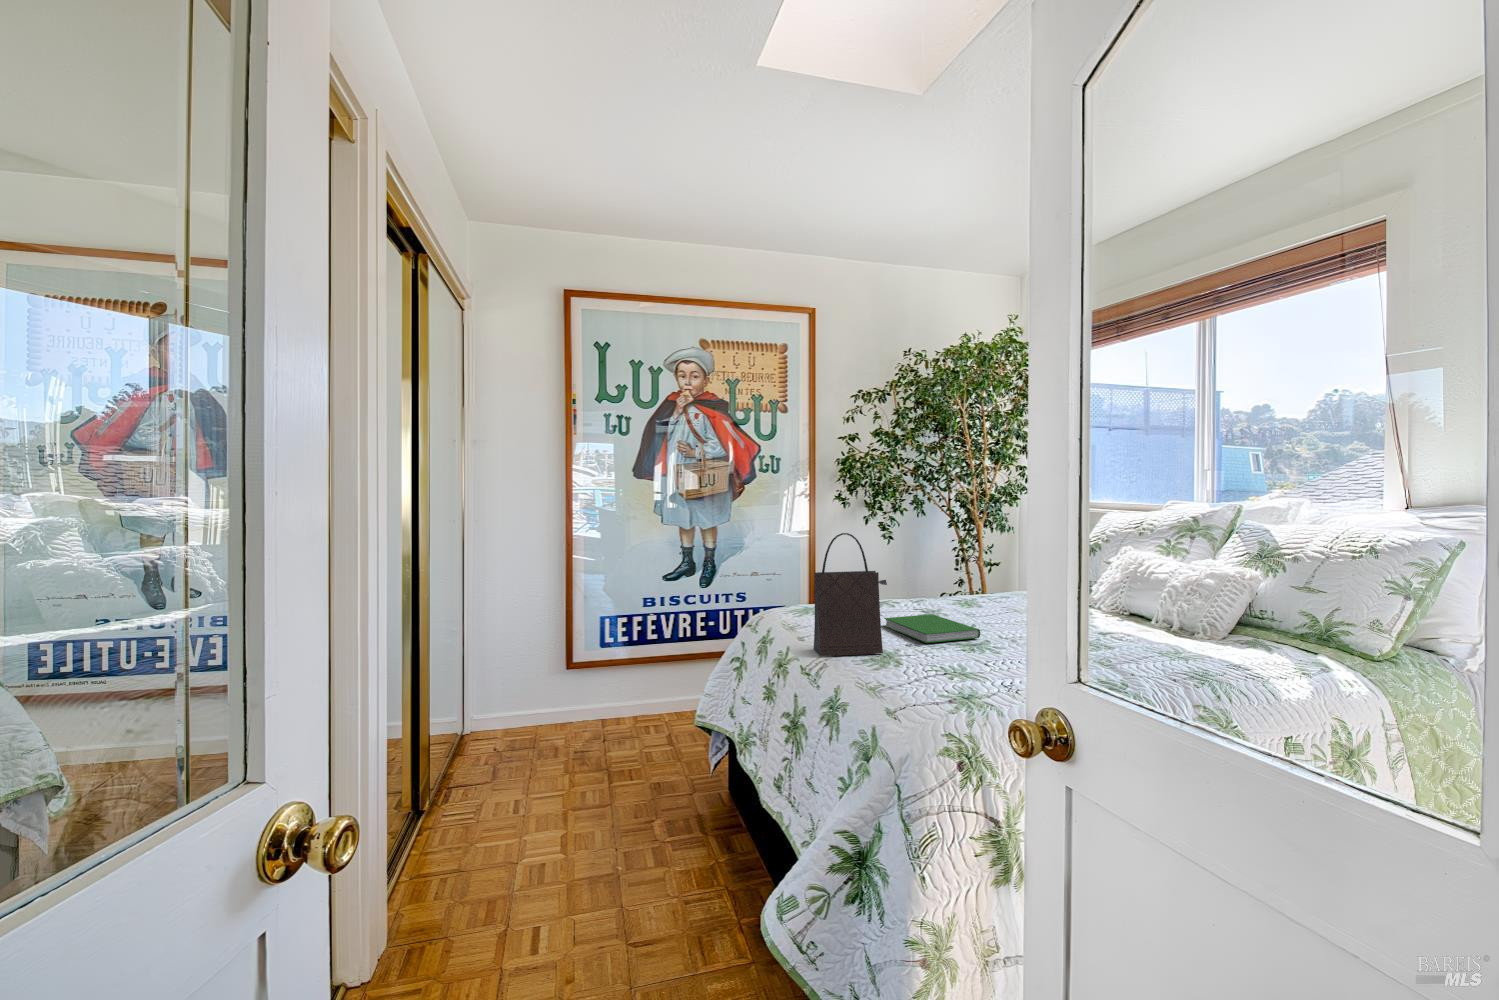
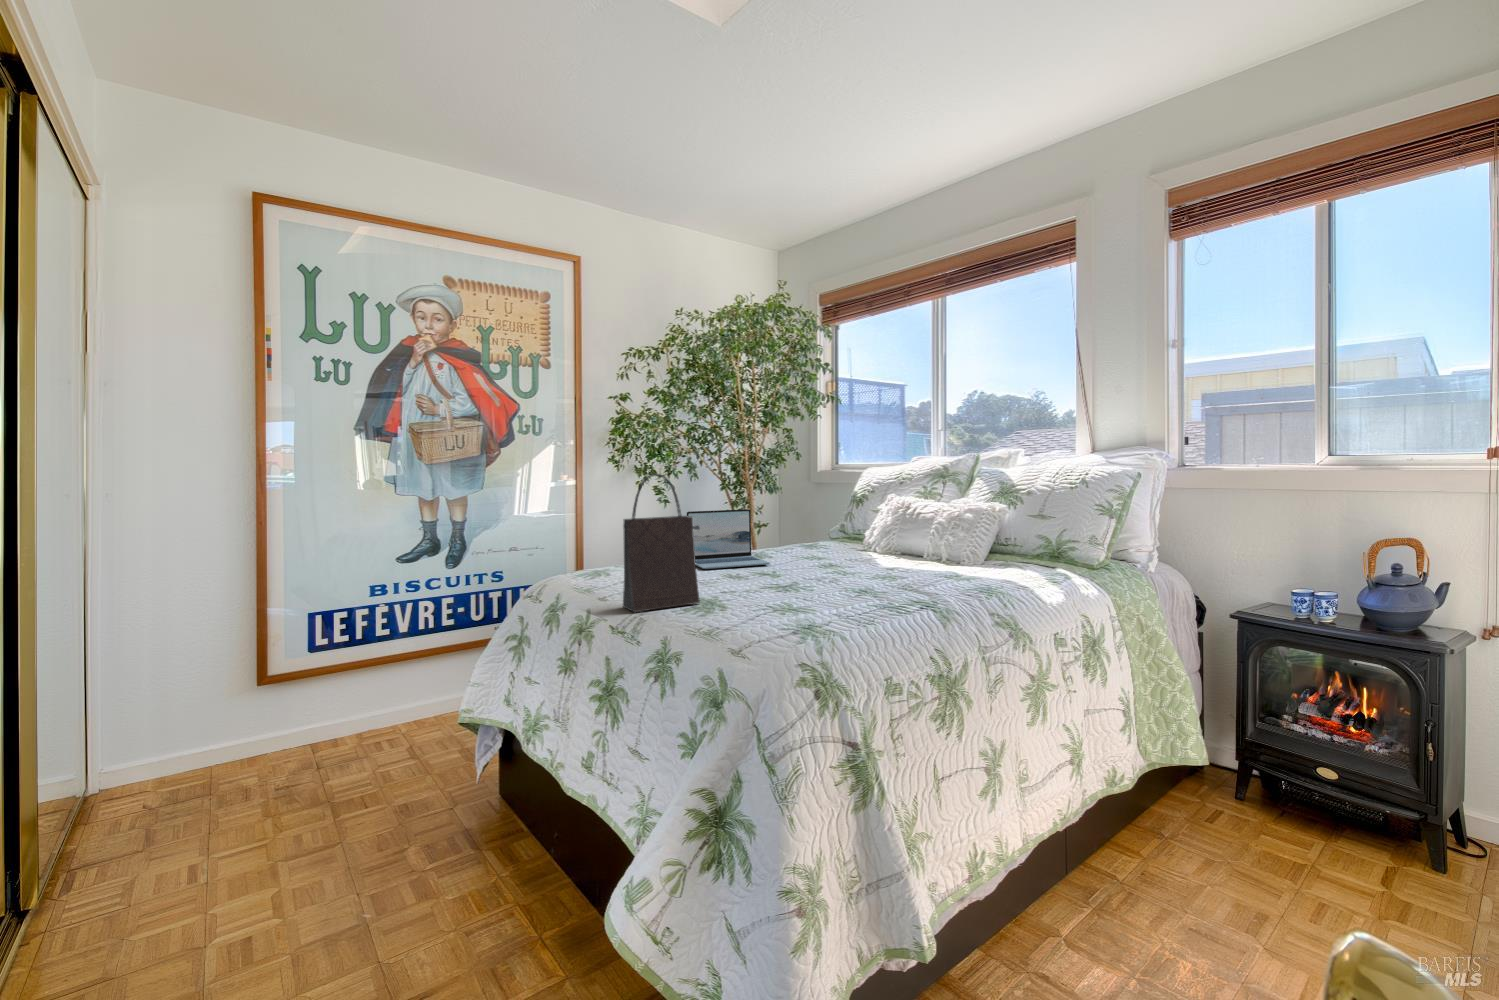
laptop: none [895,554,977,613] -> present [687,509,770,569]
hardcover book: present [885,614,980,643] -> none [687,567,785,591]

